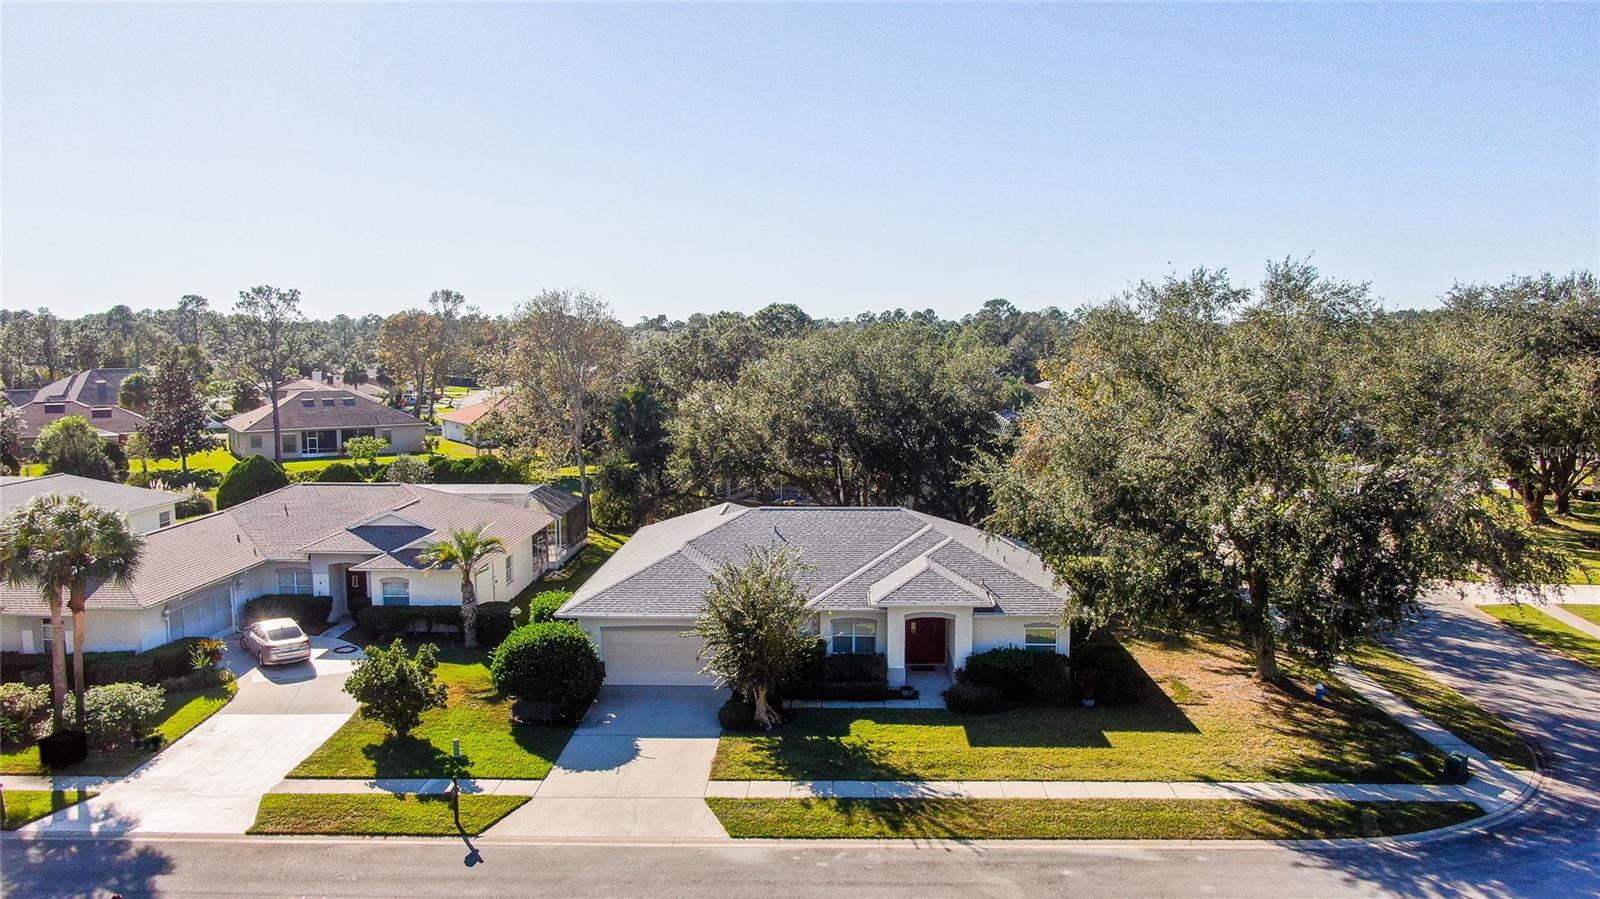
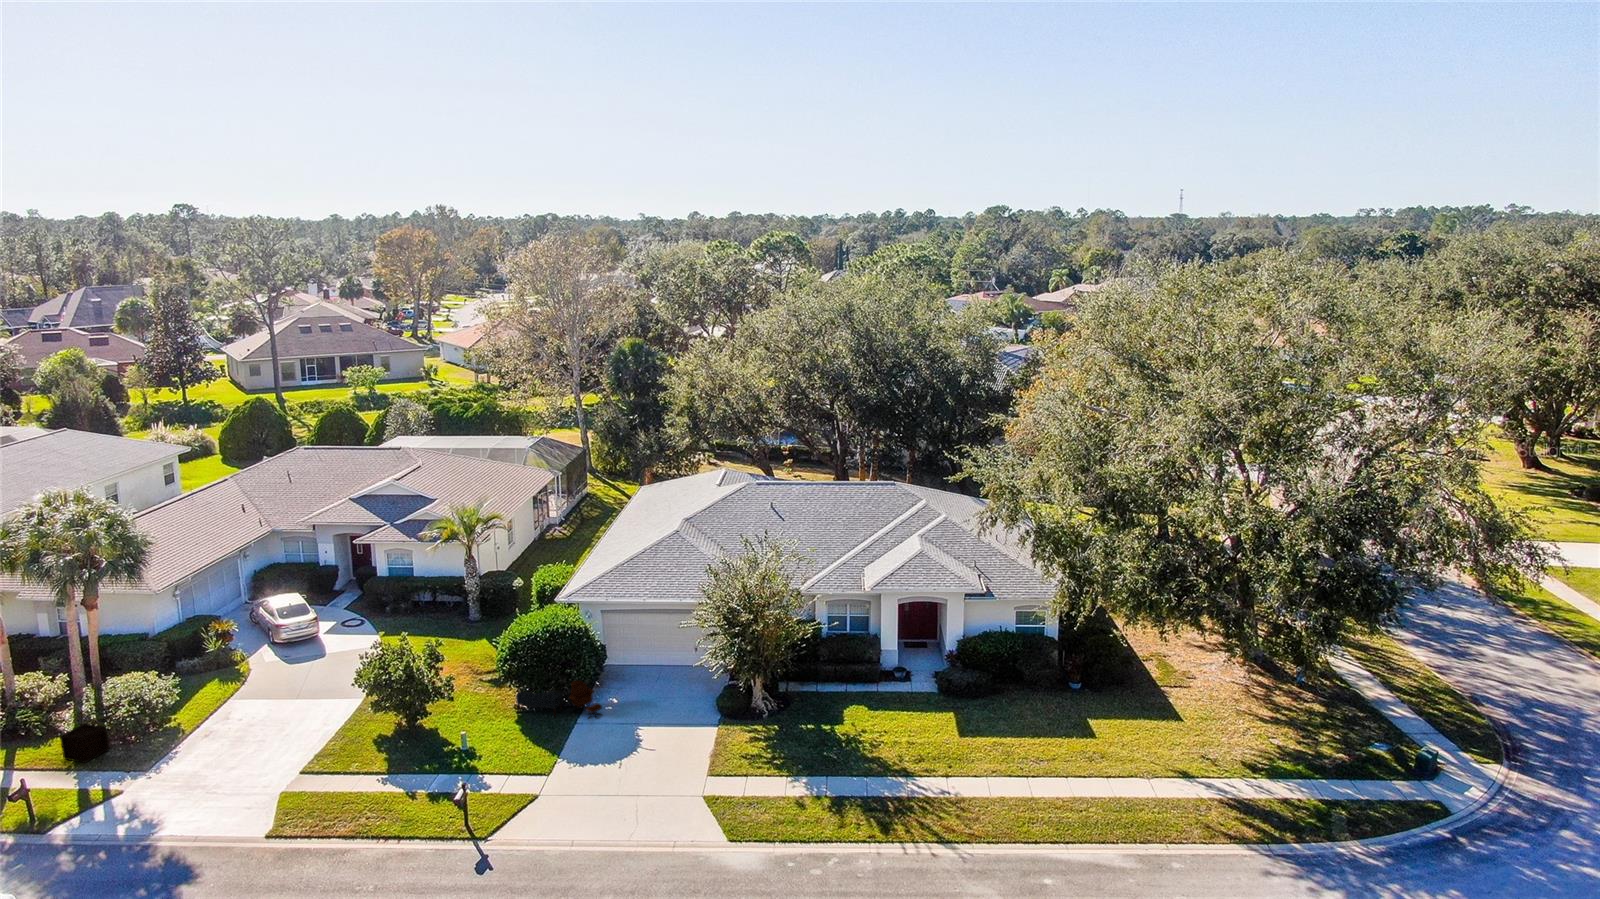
lounge chair: none [566,689,601,731] -> present [570,680,602,717]
potted plant: present [132,722,162,750] -> none [149,713,180,742]

